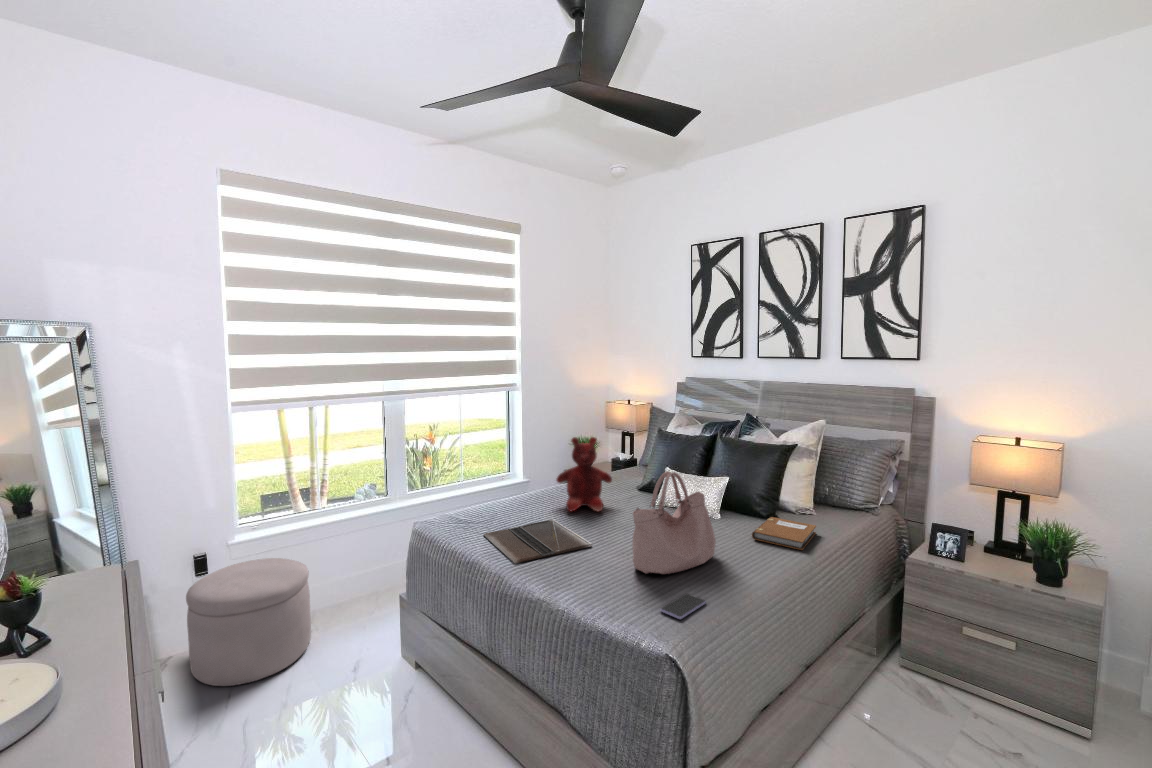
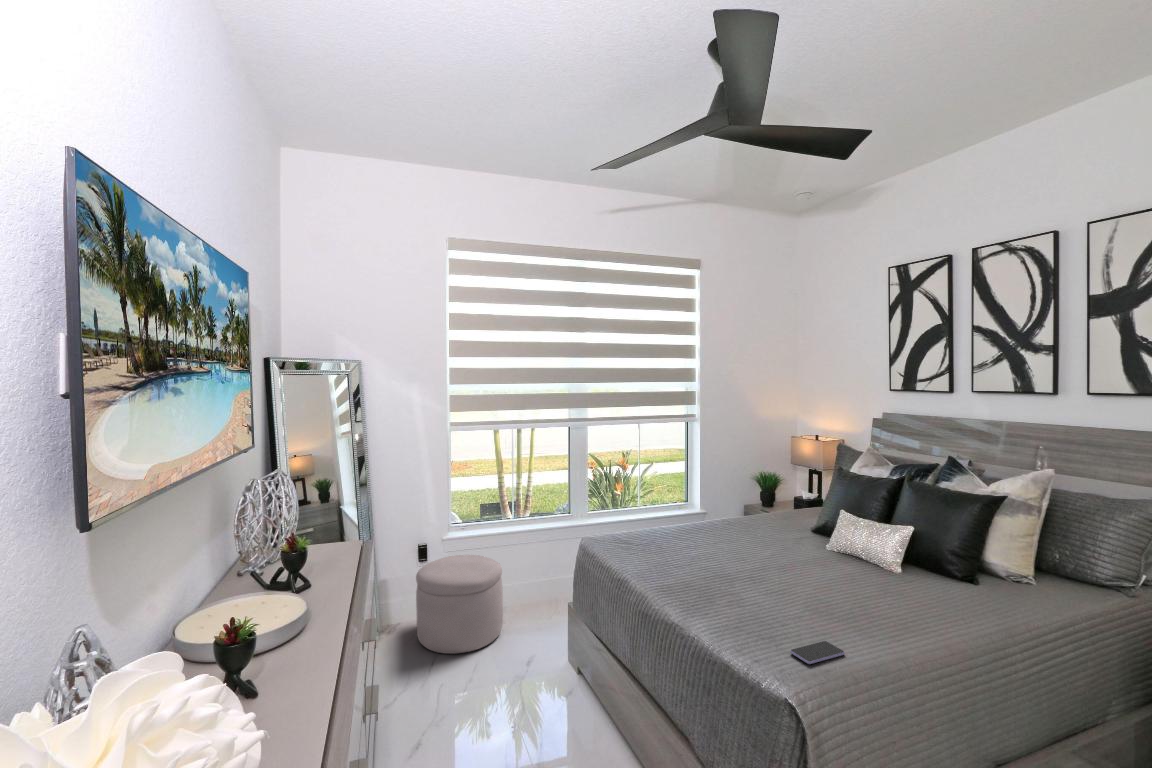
teddy bear: present [557,437,612,511] -> none [718,471,777,549]
handbag: present [632,471,716,574] -> none [775,513,876,619]
notebook: present [752,517,816,550] -> none [930,578,1023,621]
laptop: present [484,519,592,563] -> none [640,550,741,586]

